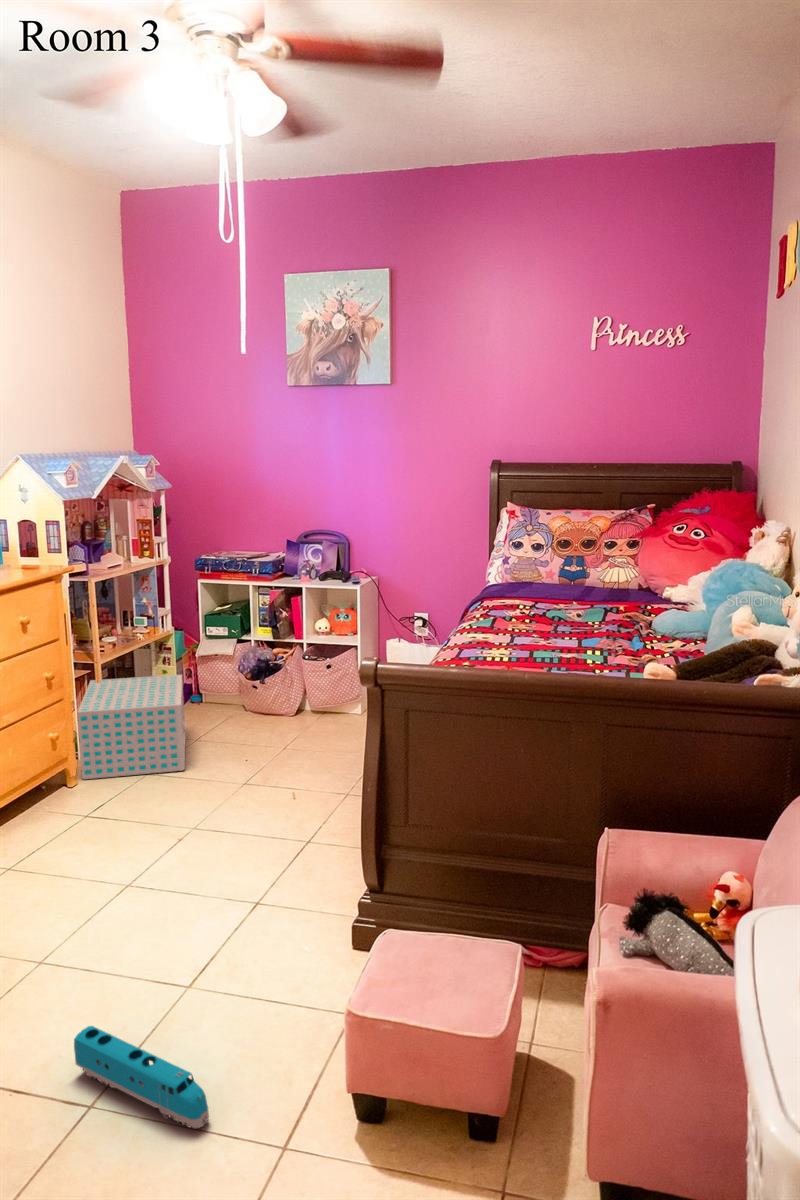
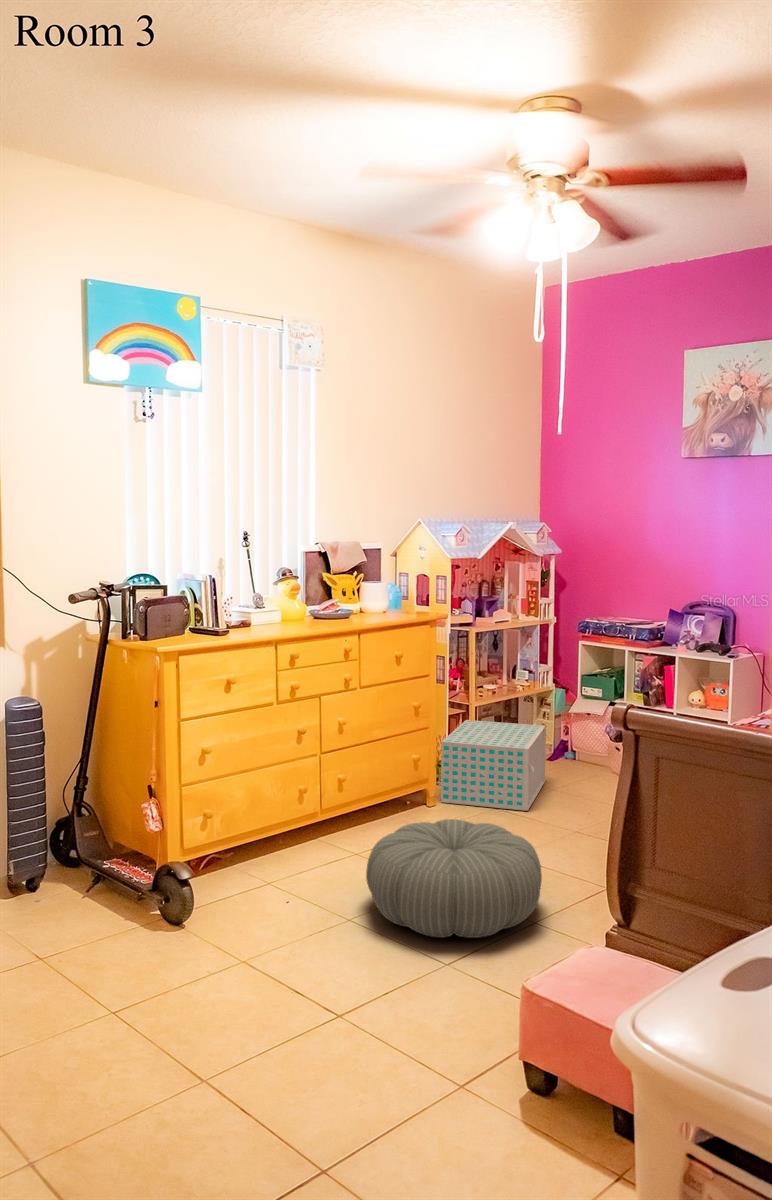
pouf: none [53,804,266,958] -> present [366,819,542,938]
toy train: present [74,1026,209,1128] -> none [338,957,413,1049]

